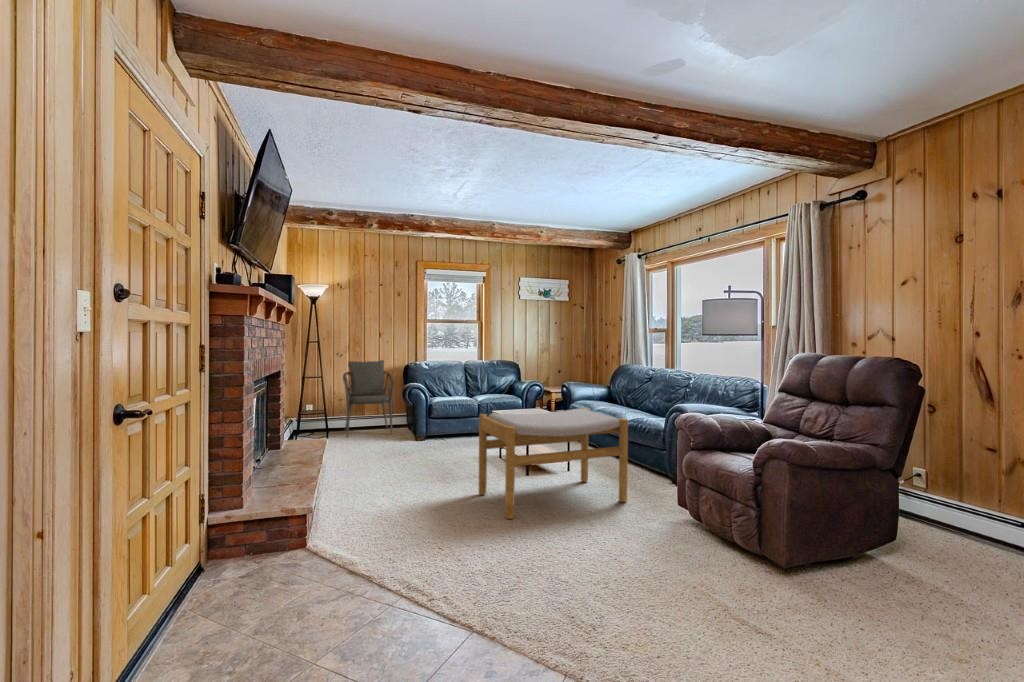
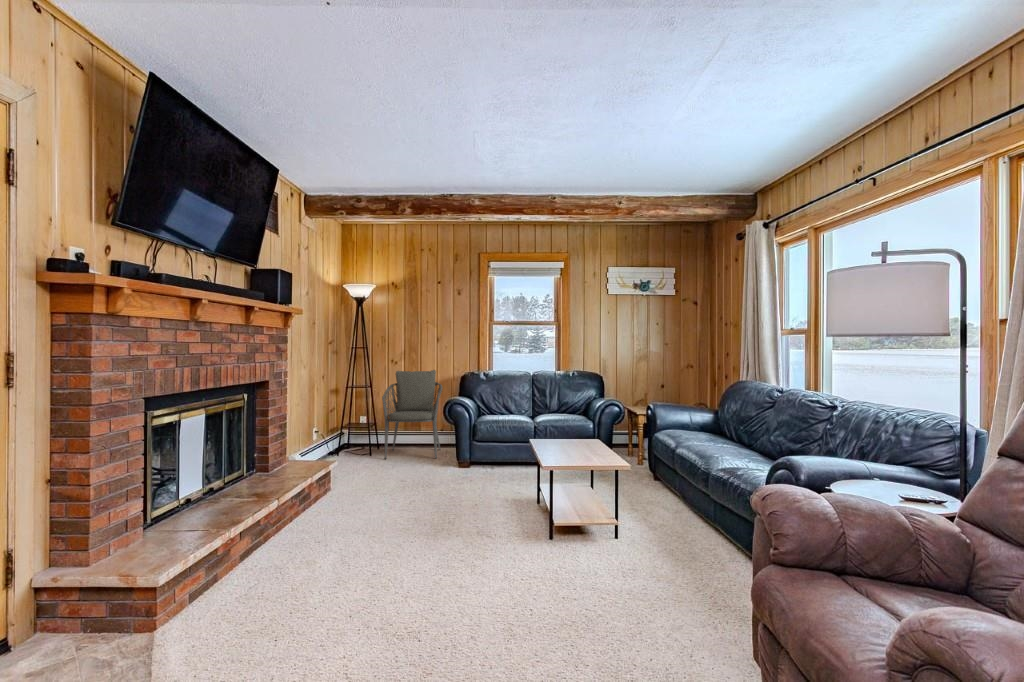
footstool: present [479,408,628,519] -> none [425,456,665,653]

